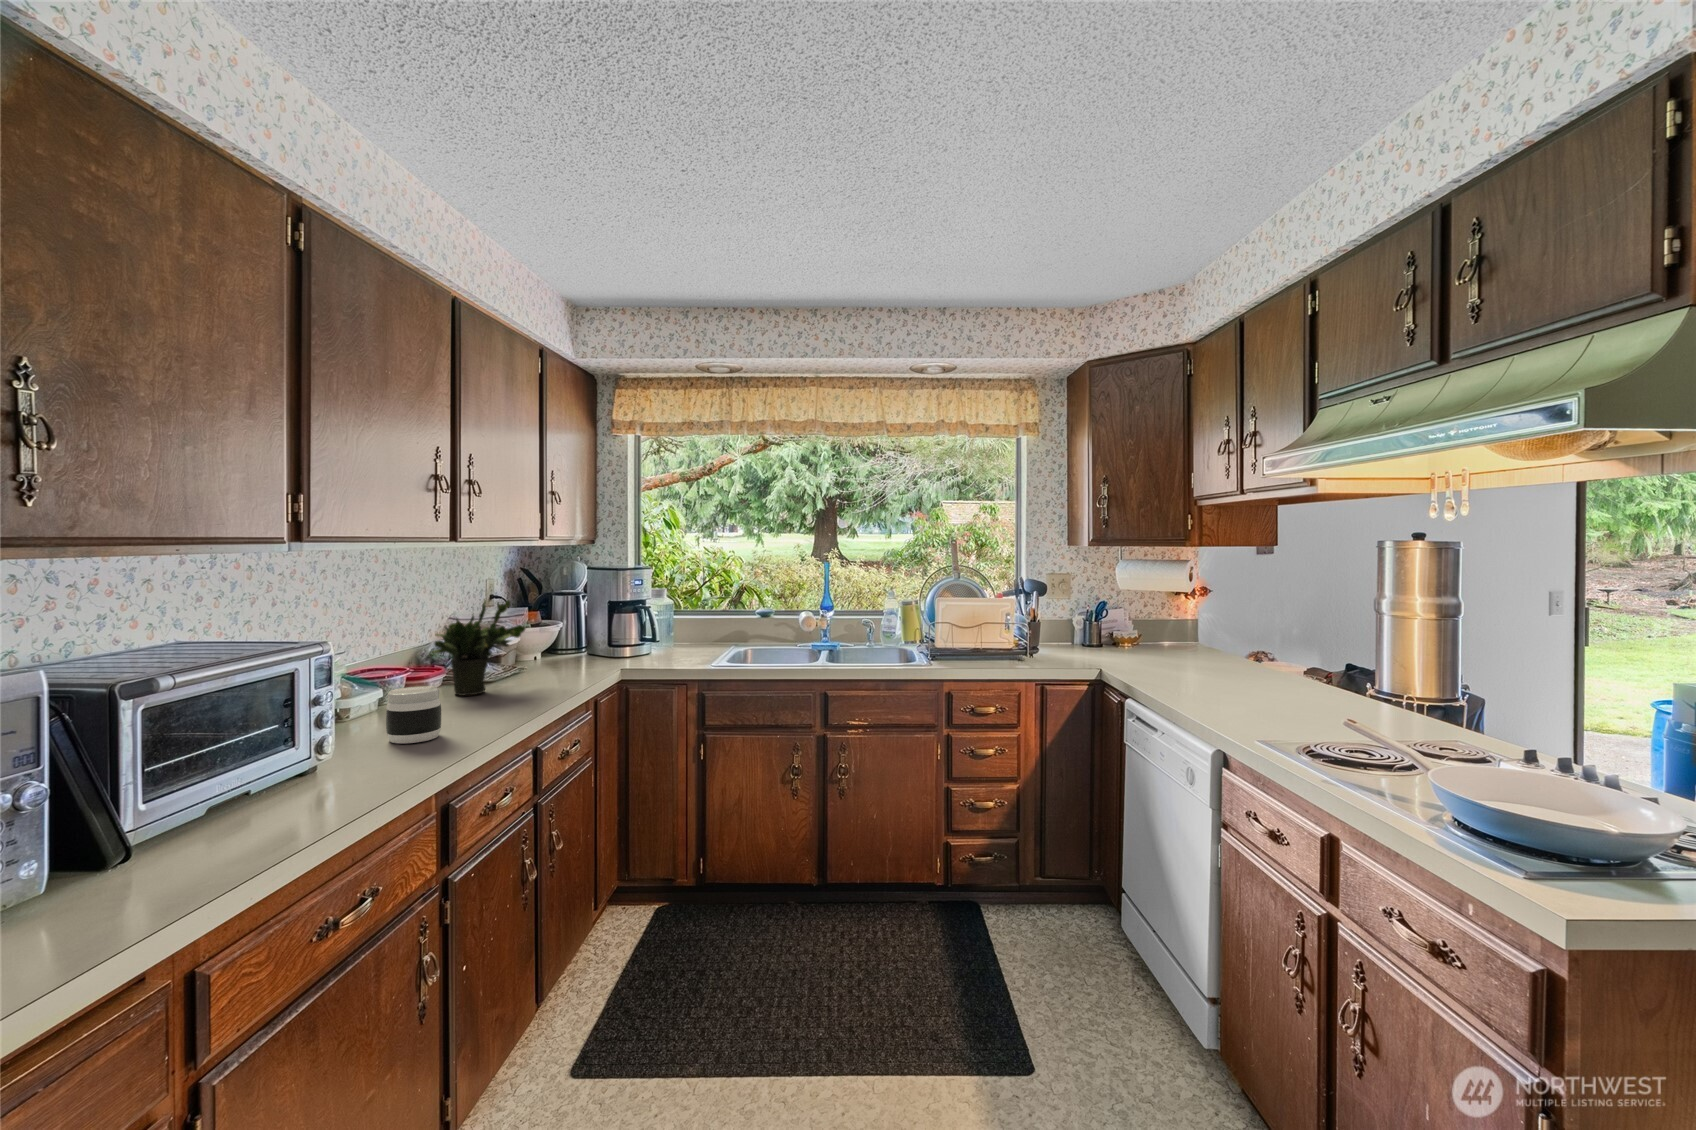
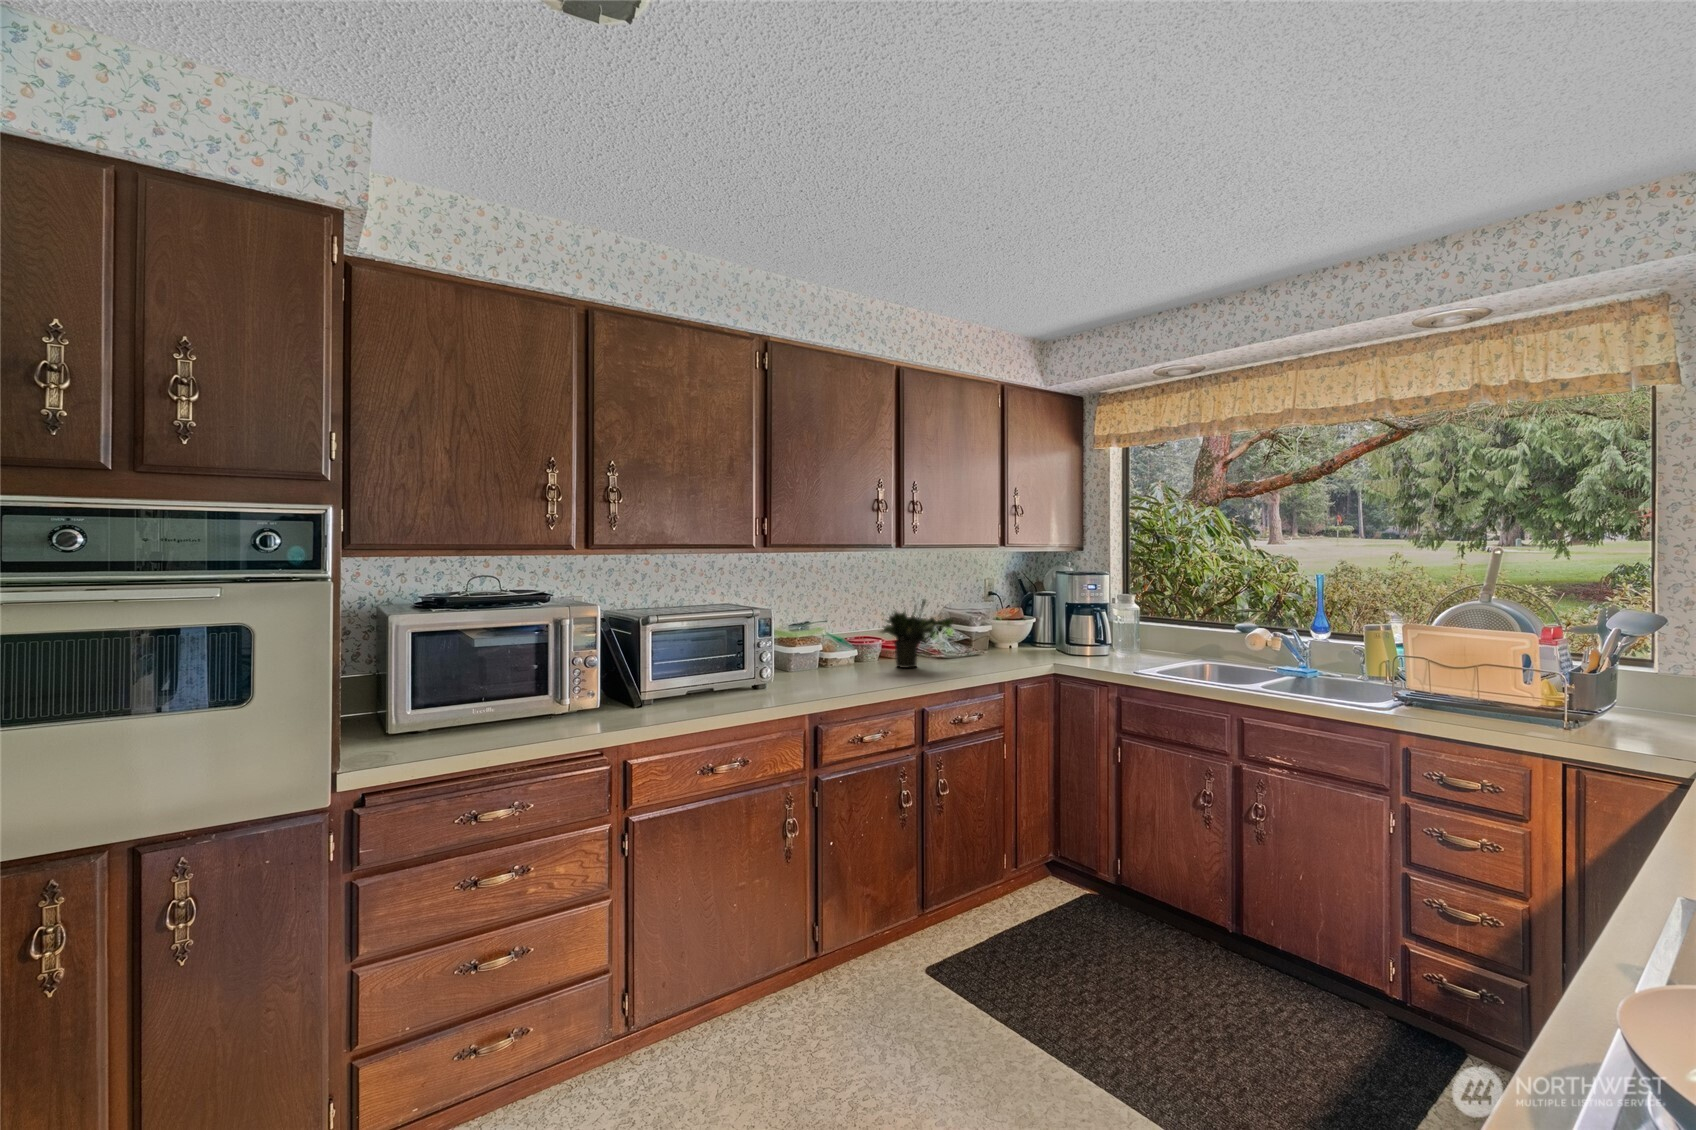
jar: present [386,686,442,743] -> none [816,651,849,688]

